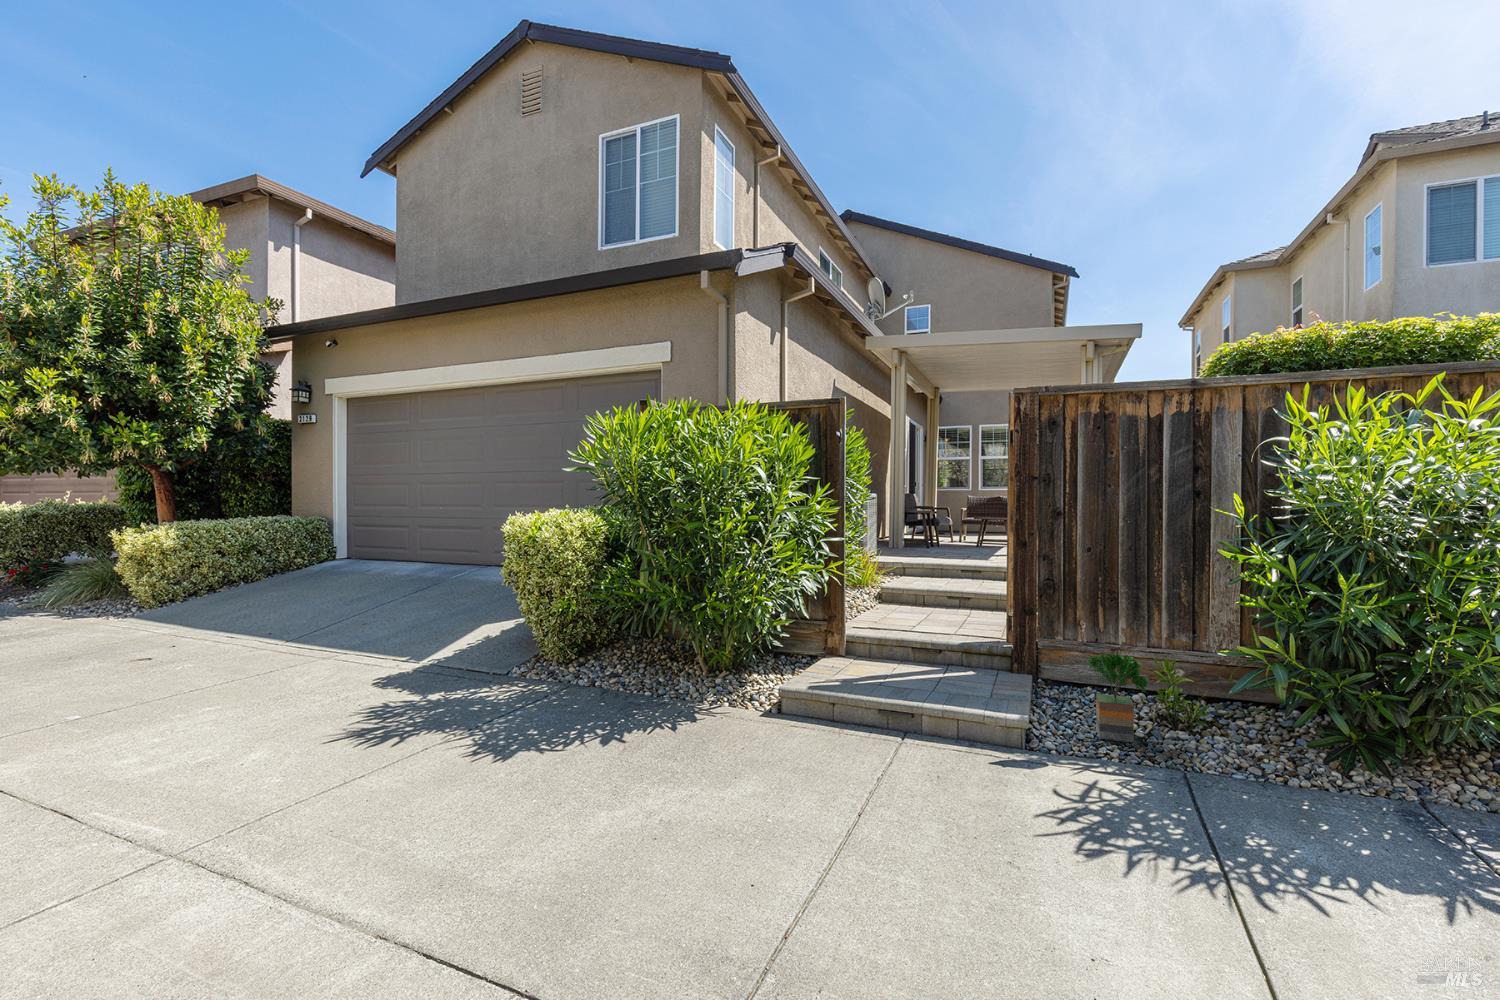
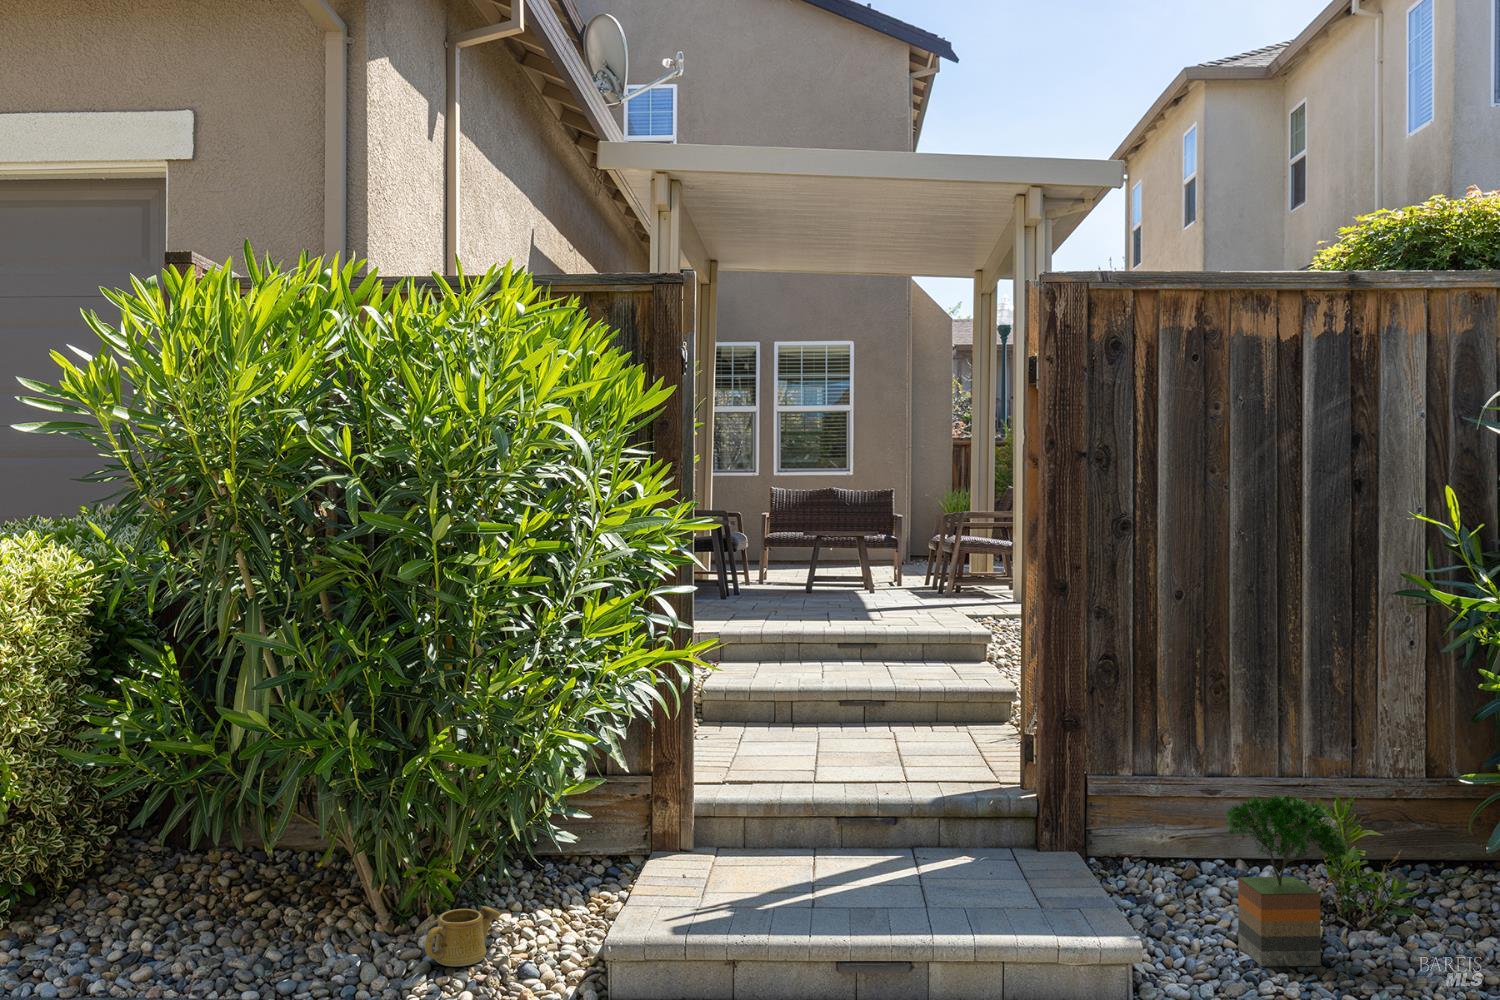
watering can: none [716,670,750,693] -> present [425,906,500,967]

